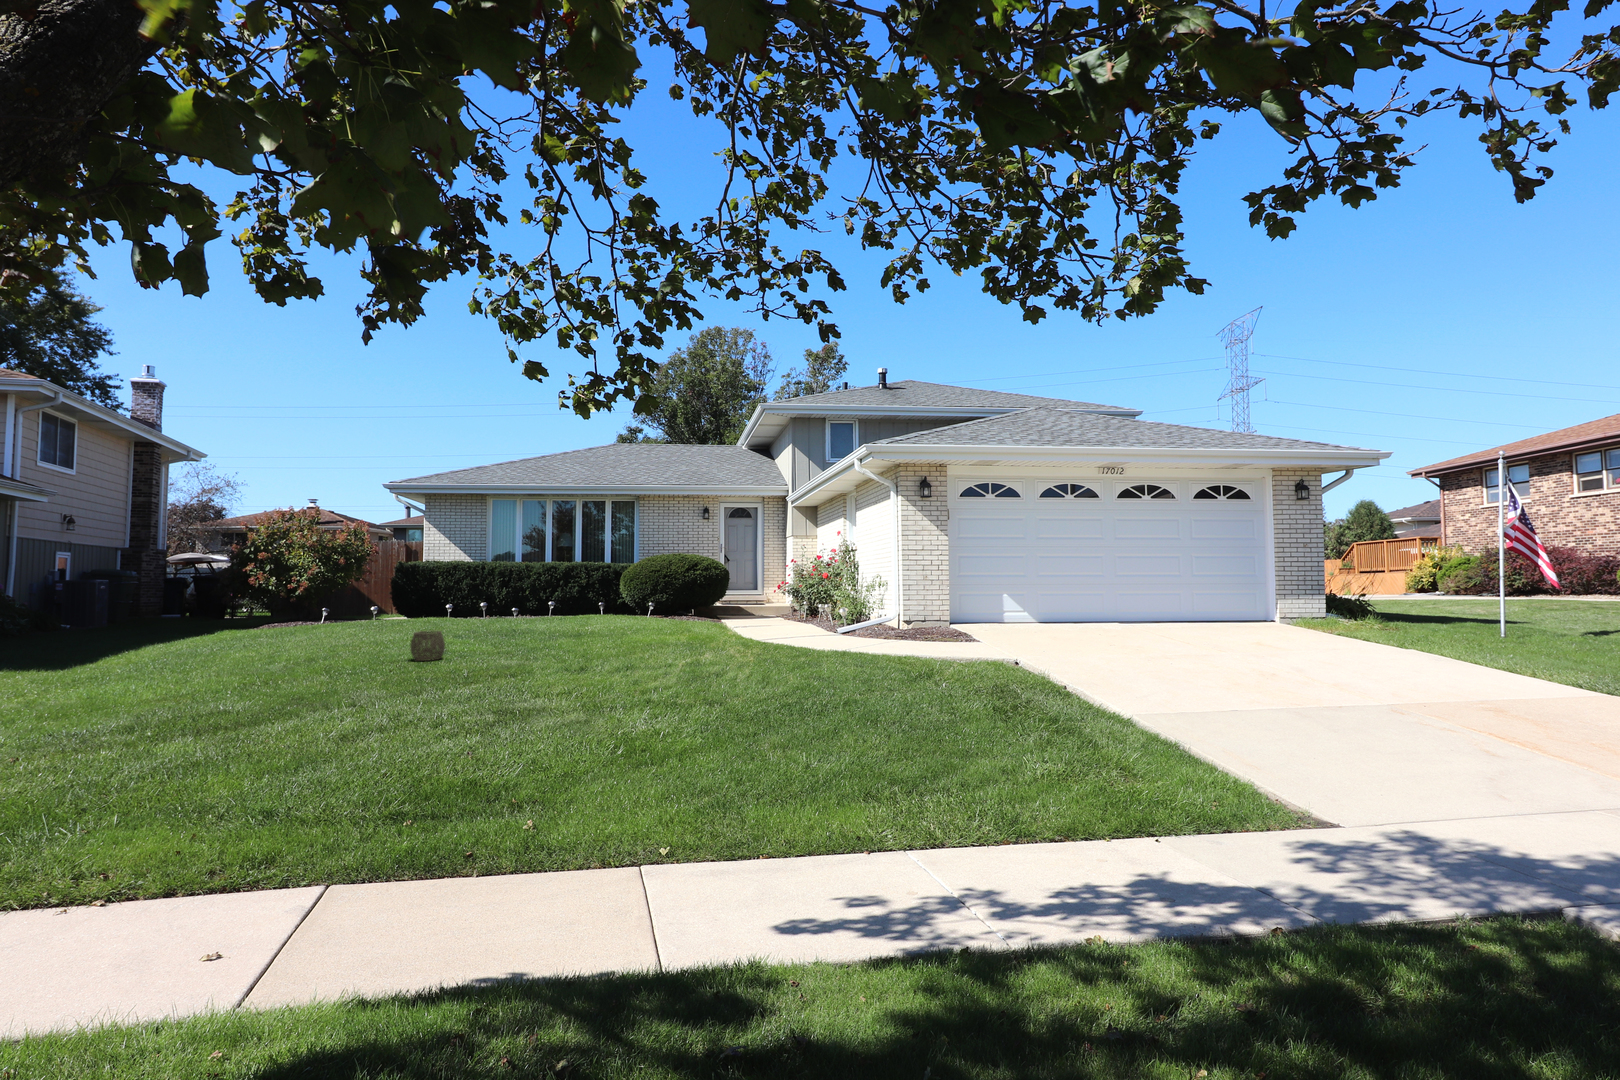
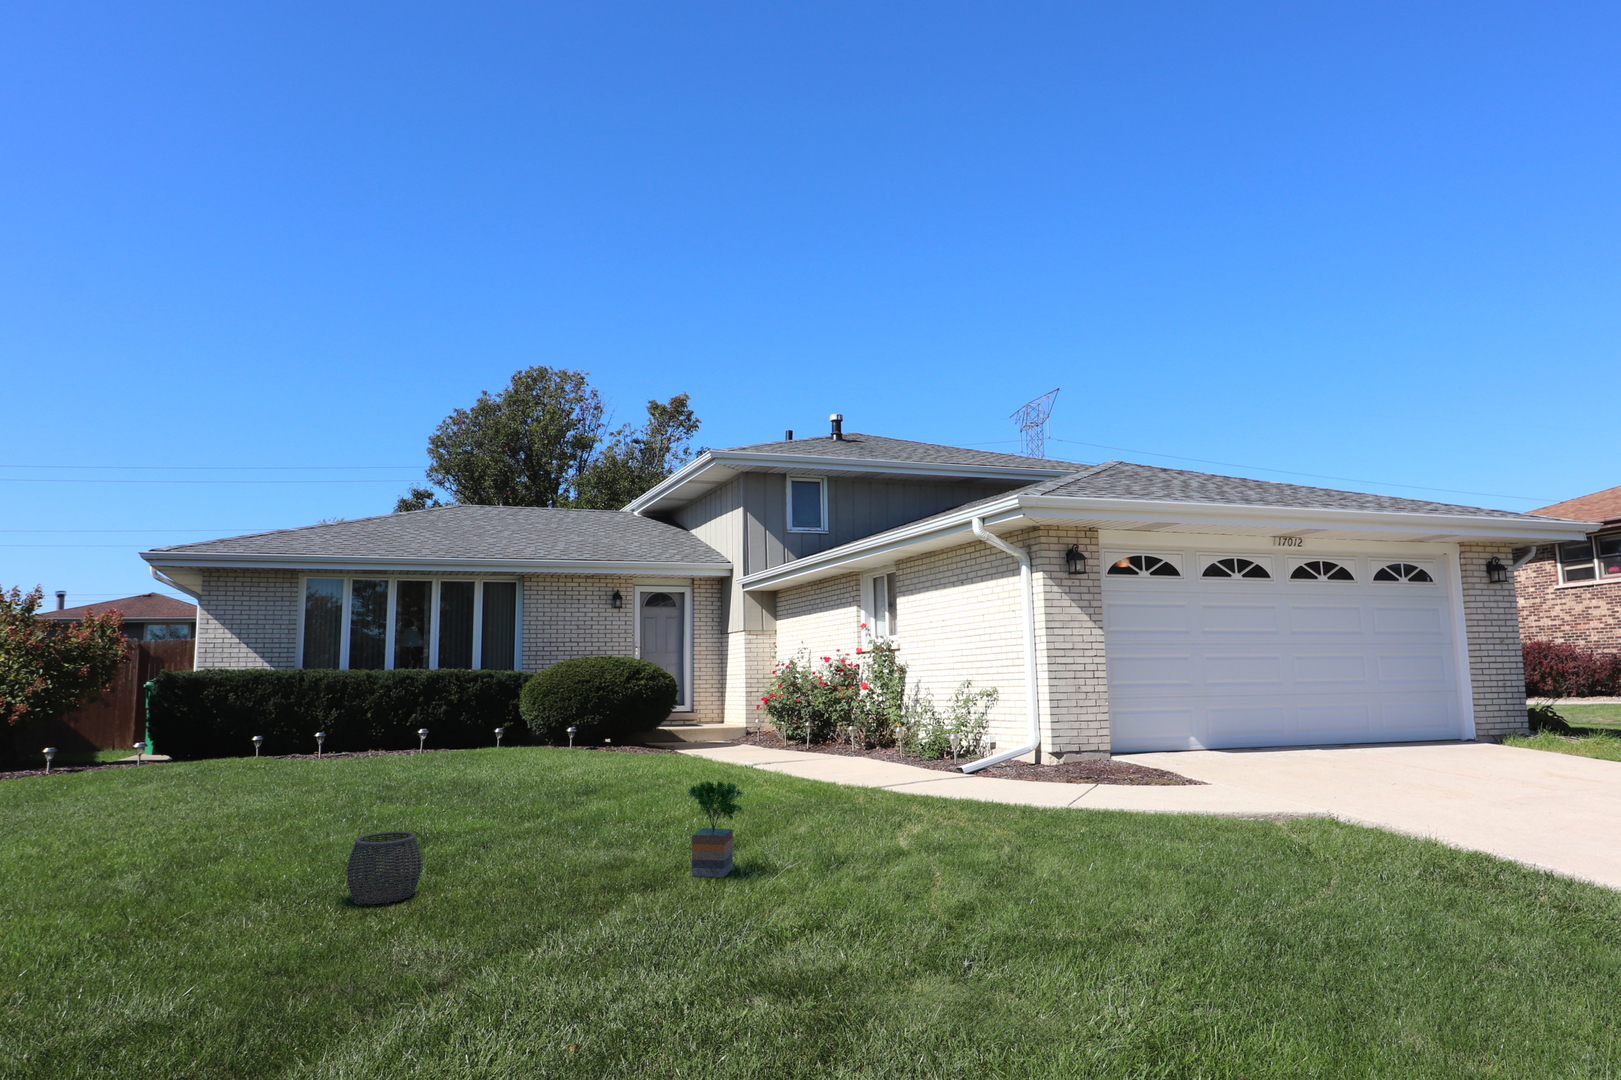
potted tree: none [569,613,600,660] -> present [688,781,743,878]

